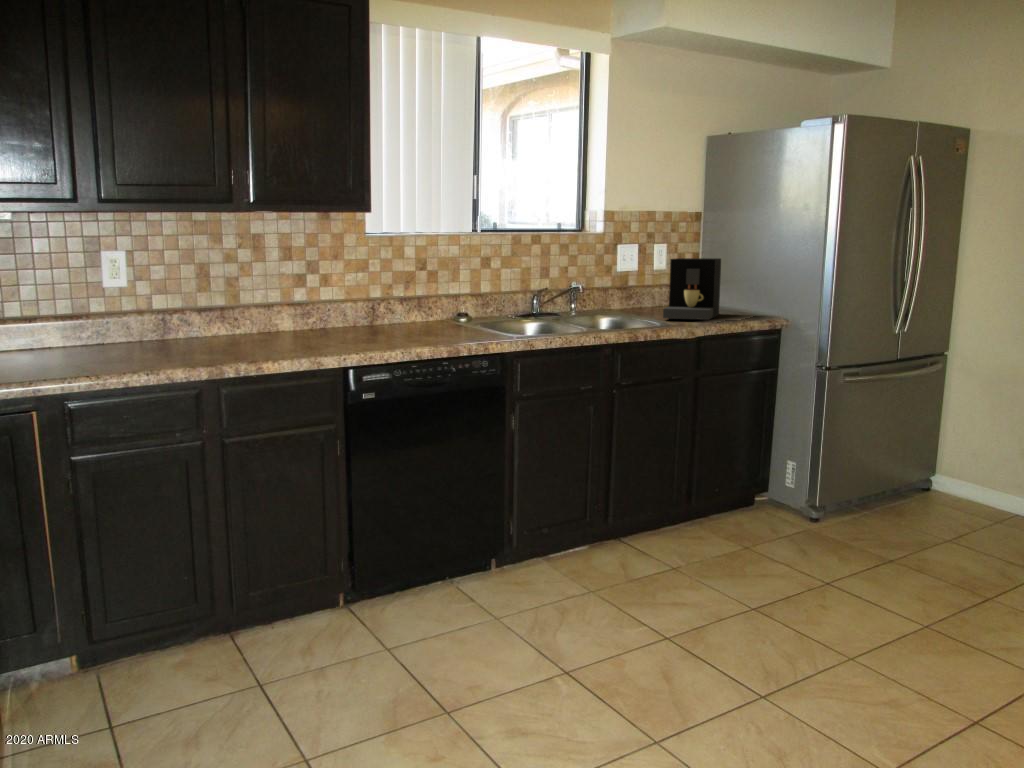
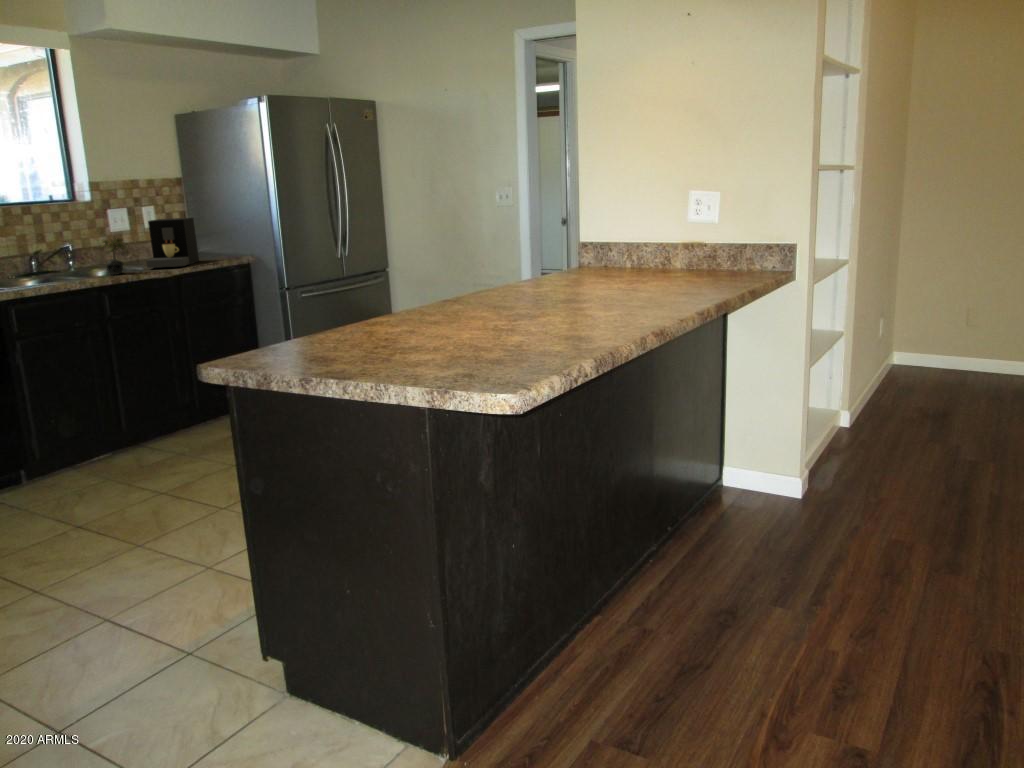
succulent plant: none [613,275,646,324] -> present [103,238,125,275]

